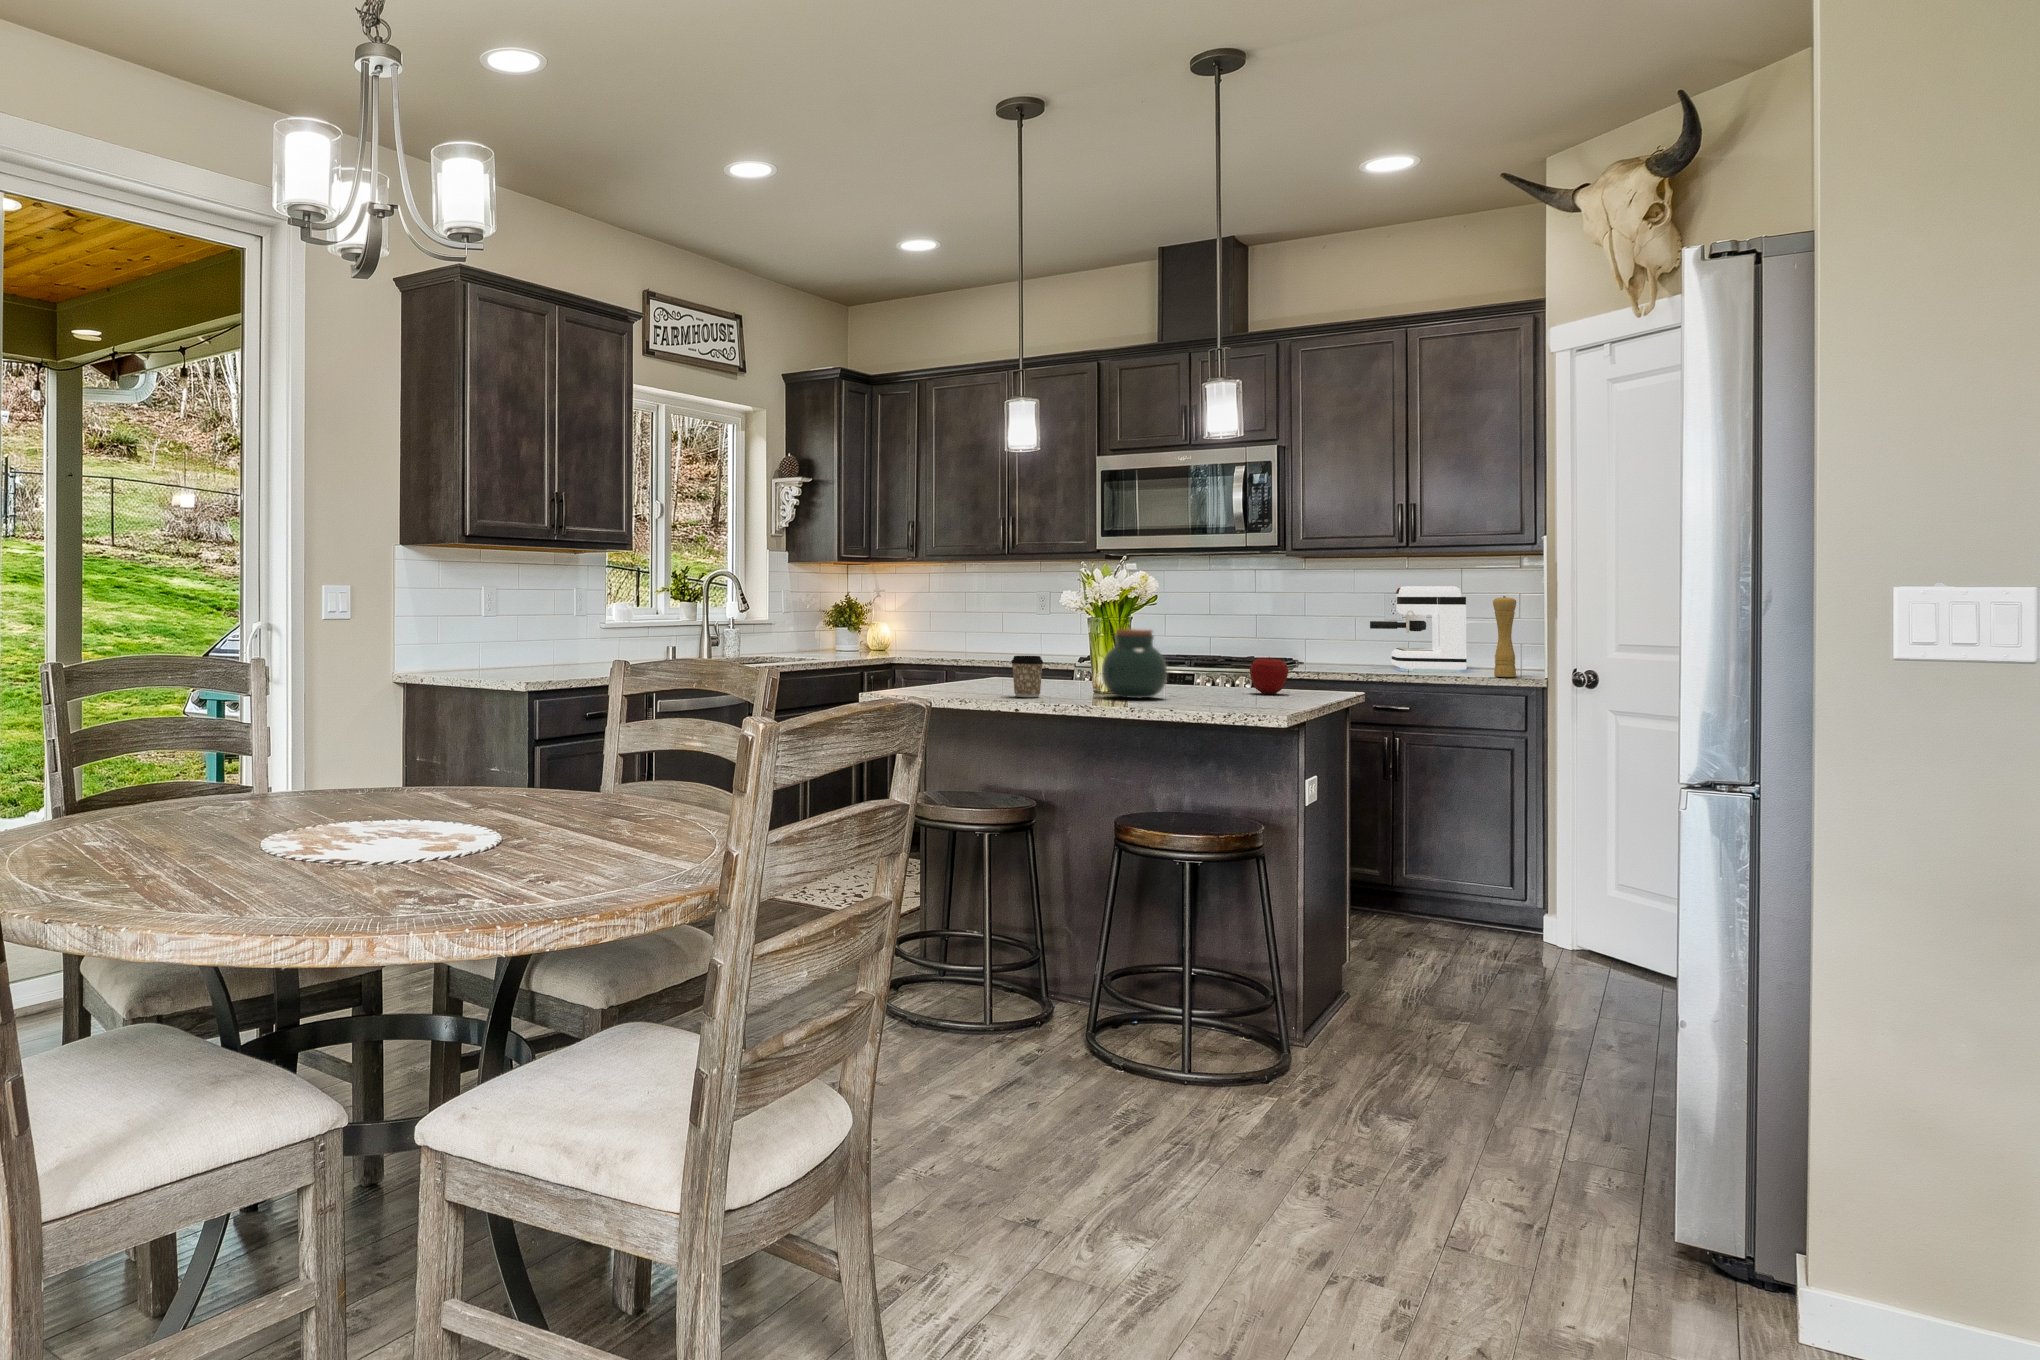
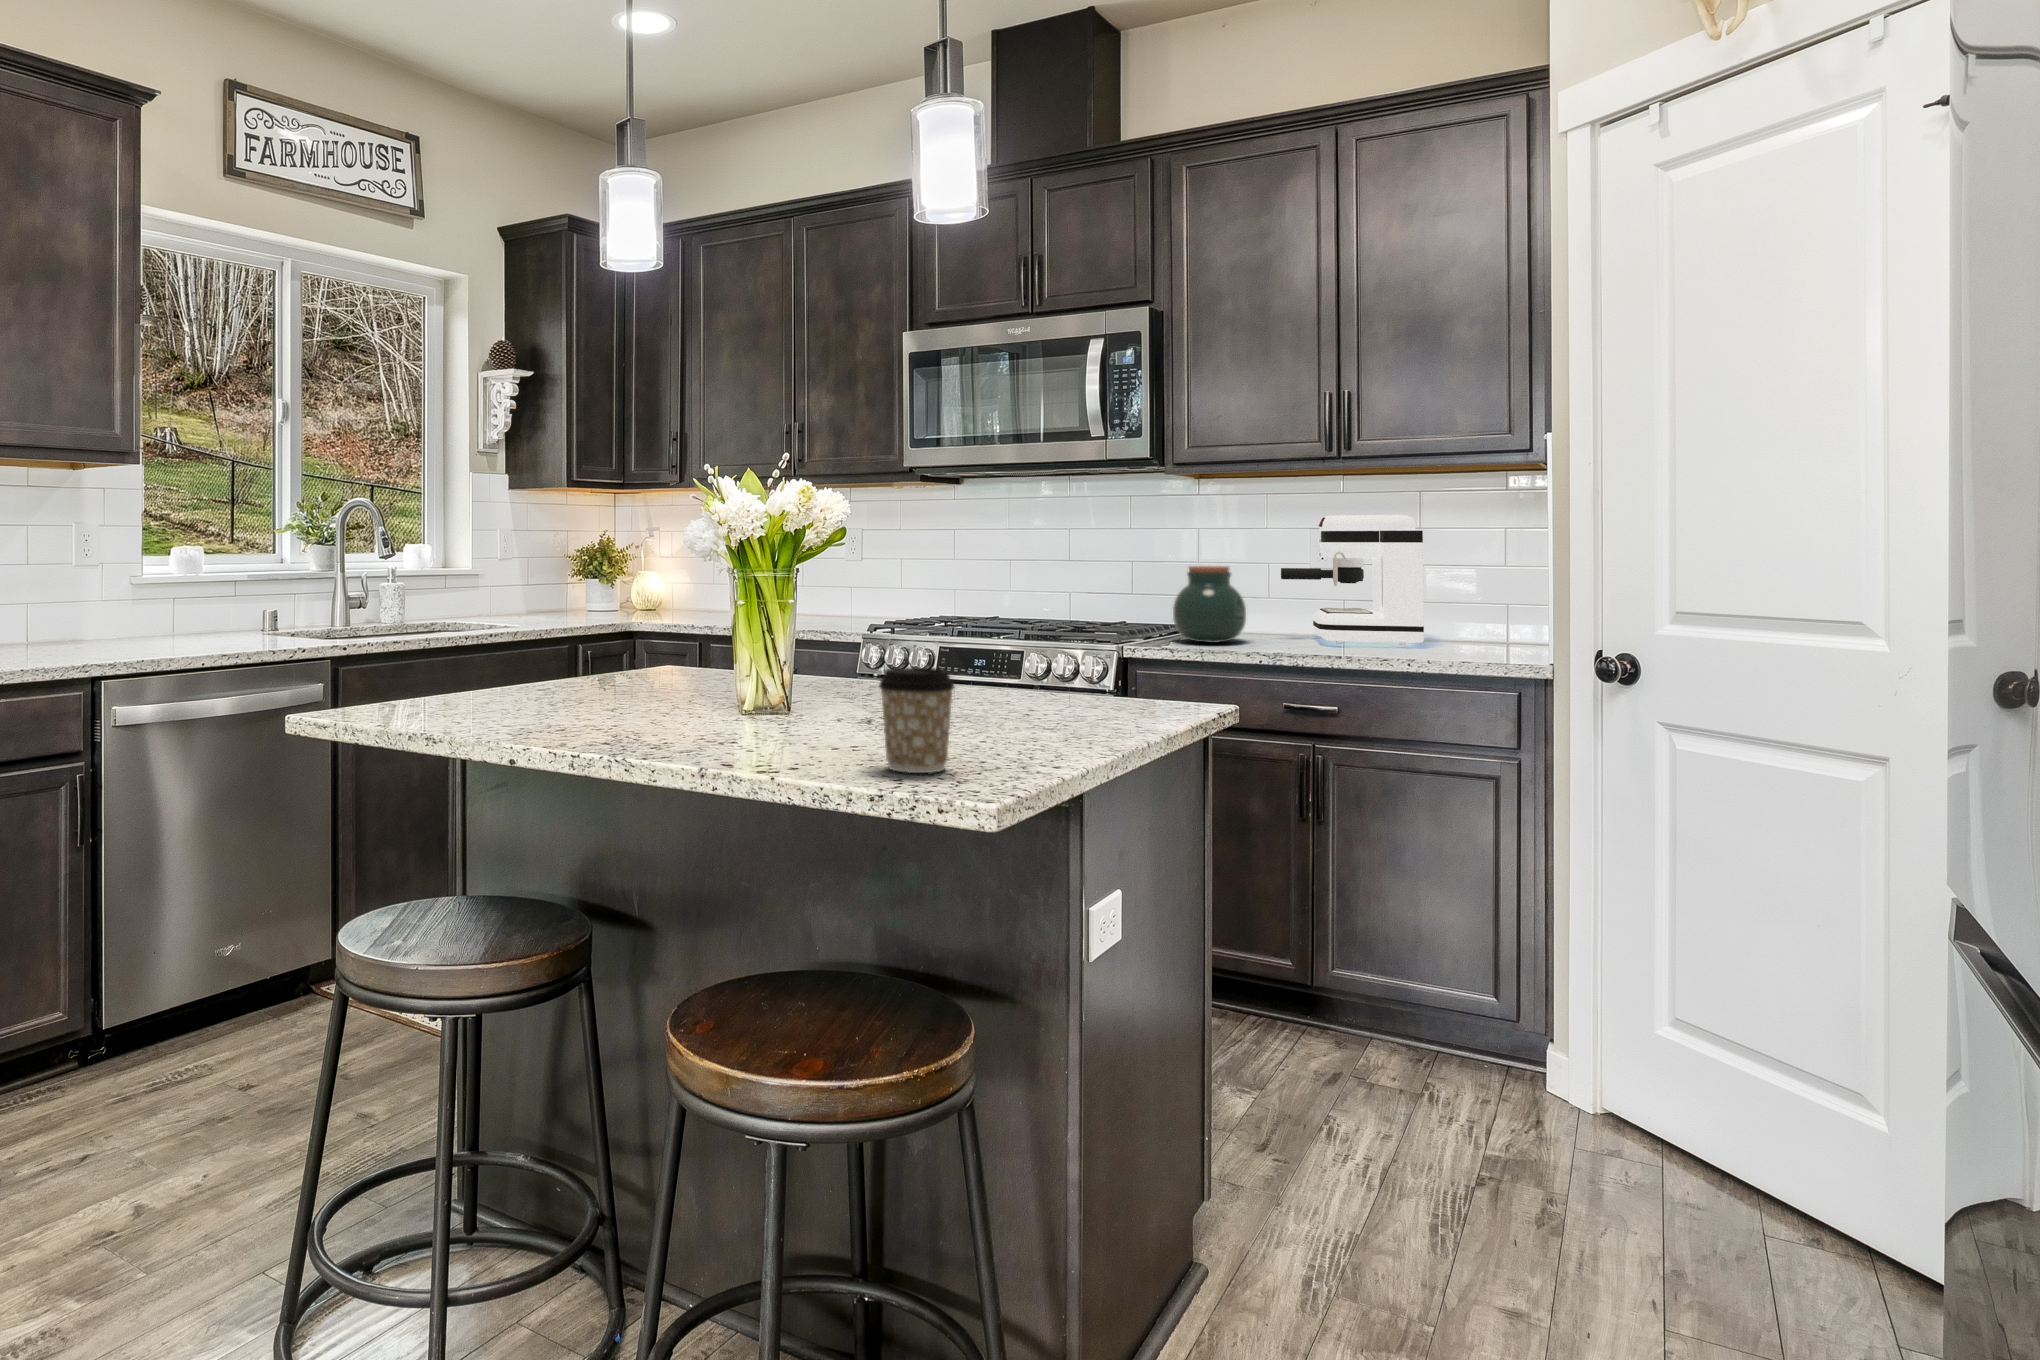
pepper mill: present [1493,596,1516,677] -> none [1464,529,1501,657]
jar: present [1102,629,1167,698] -> present [1173,566,1246,643]
coffee cup: present [1011,656,1043,697] -> present [879,668,954,773]
apple: present [1250,657,1289,694] -> none [1027,639,1097,711]

